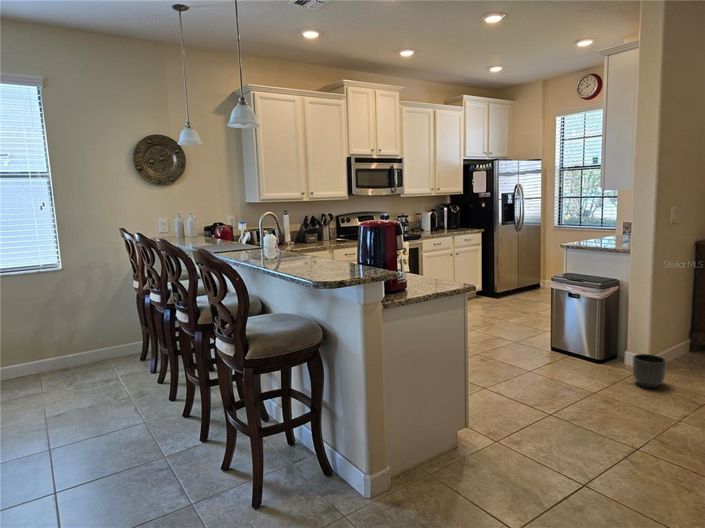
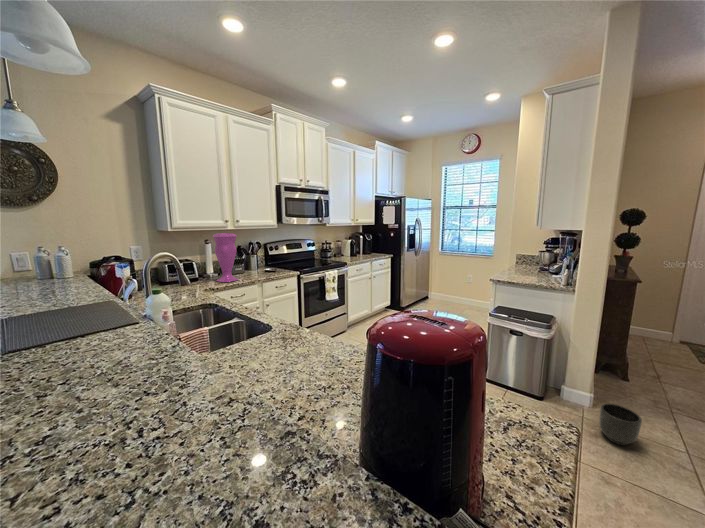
vase: none [290,204,312,246] -> present [213,233,238,282]

